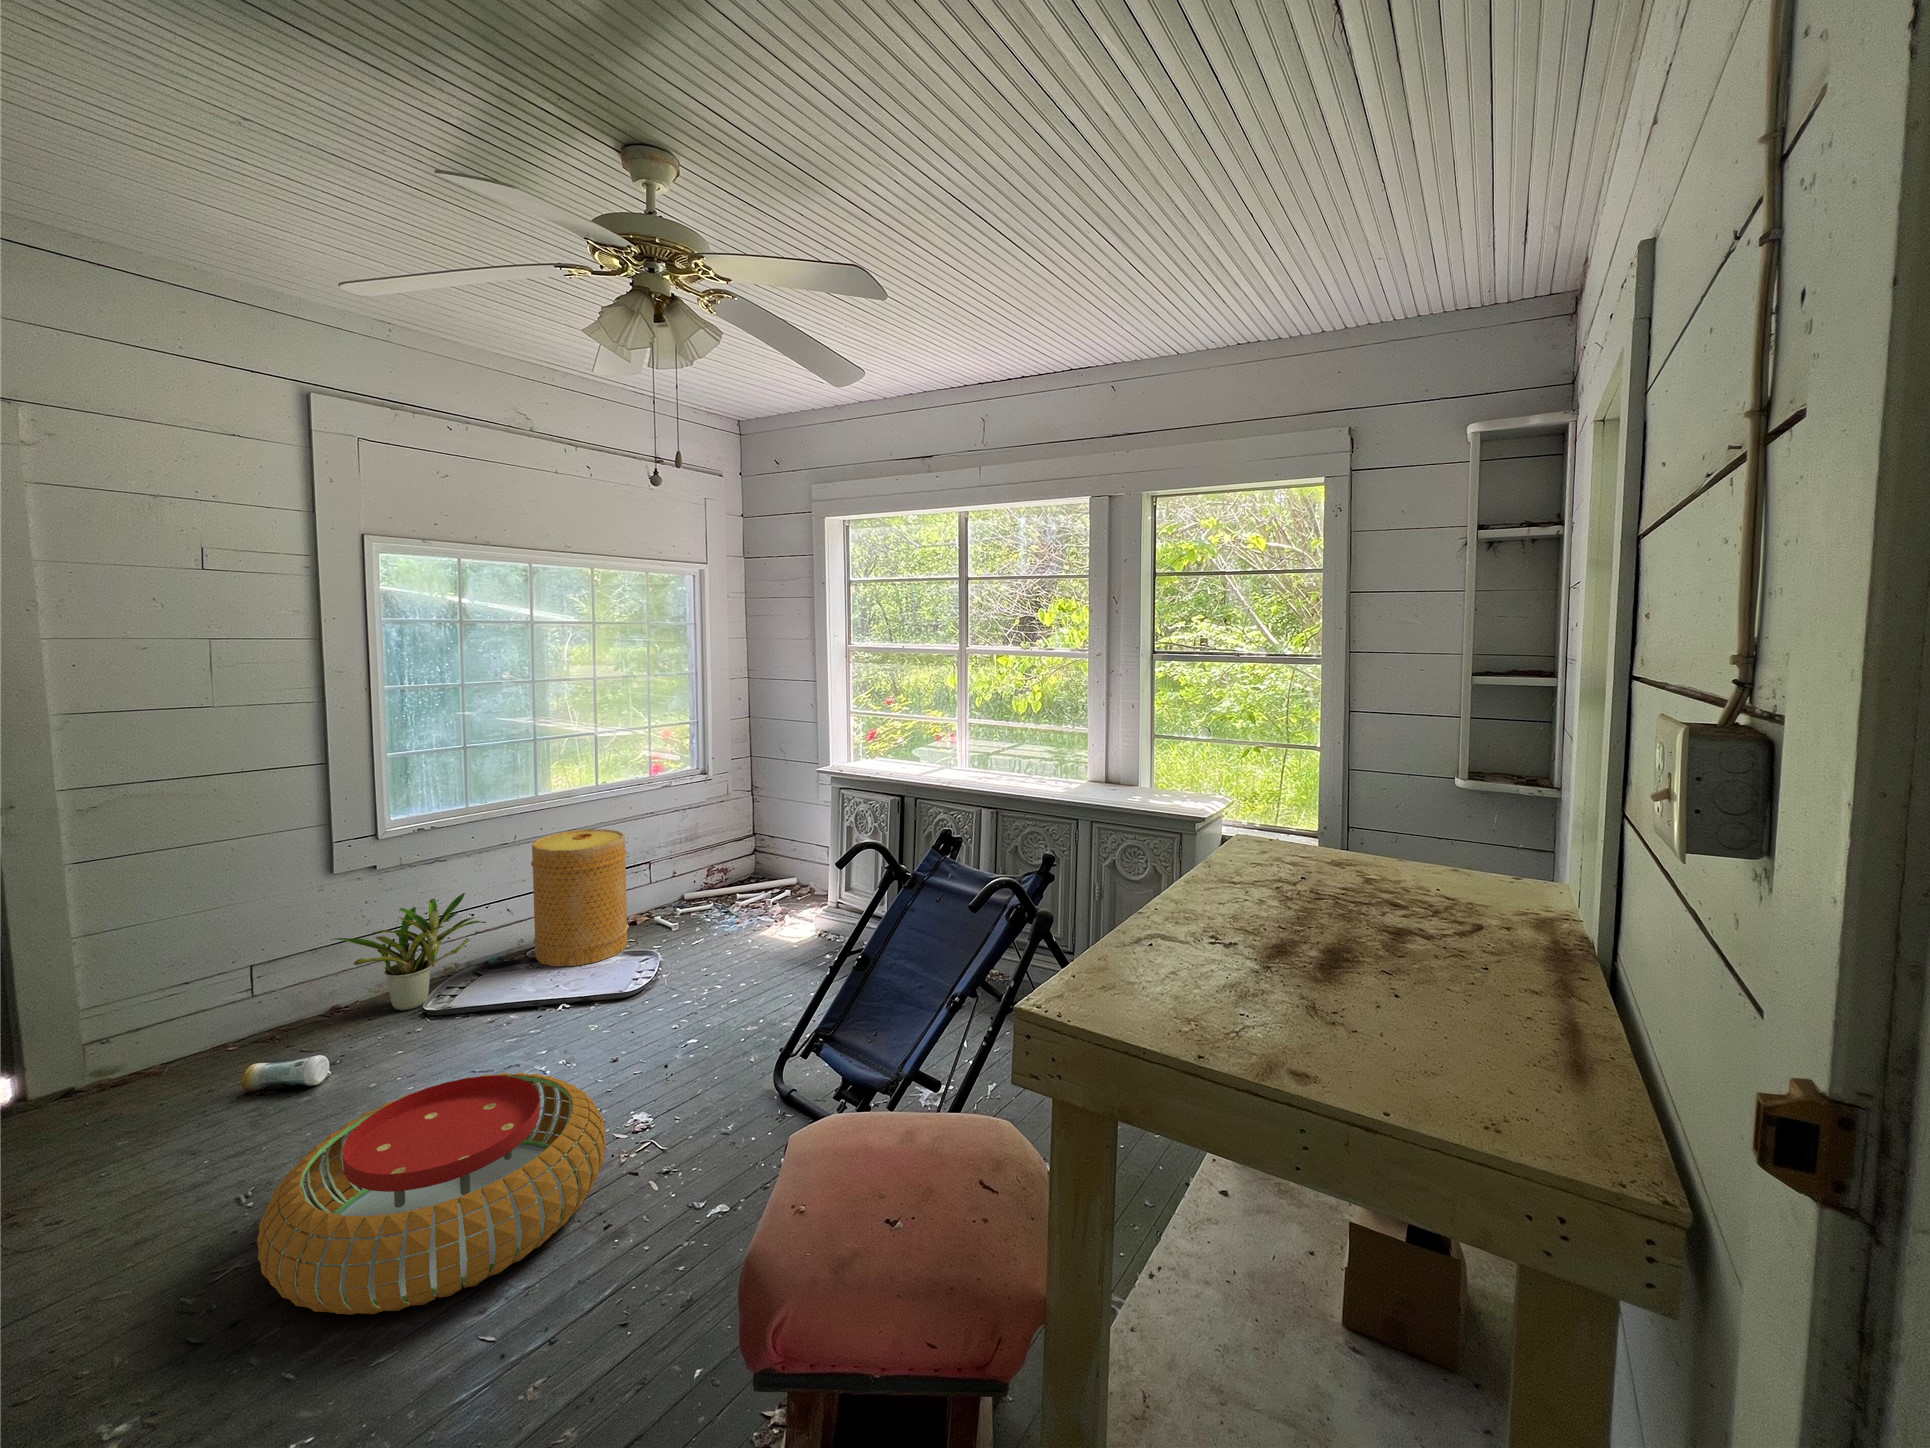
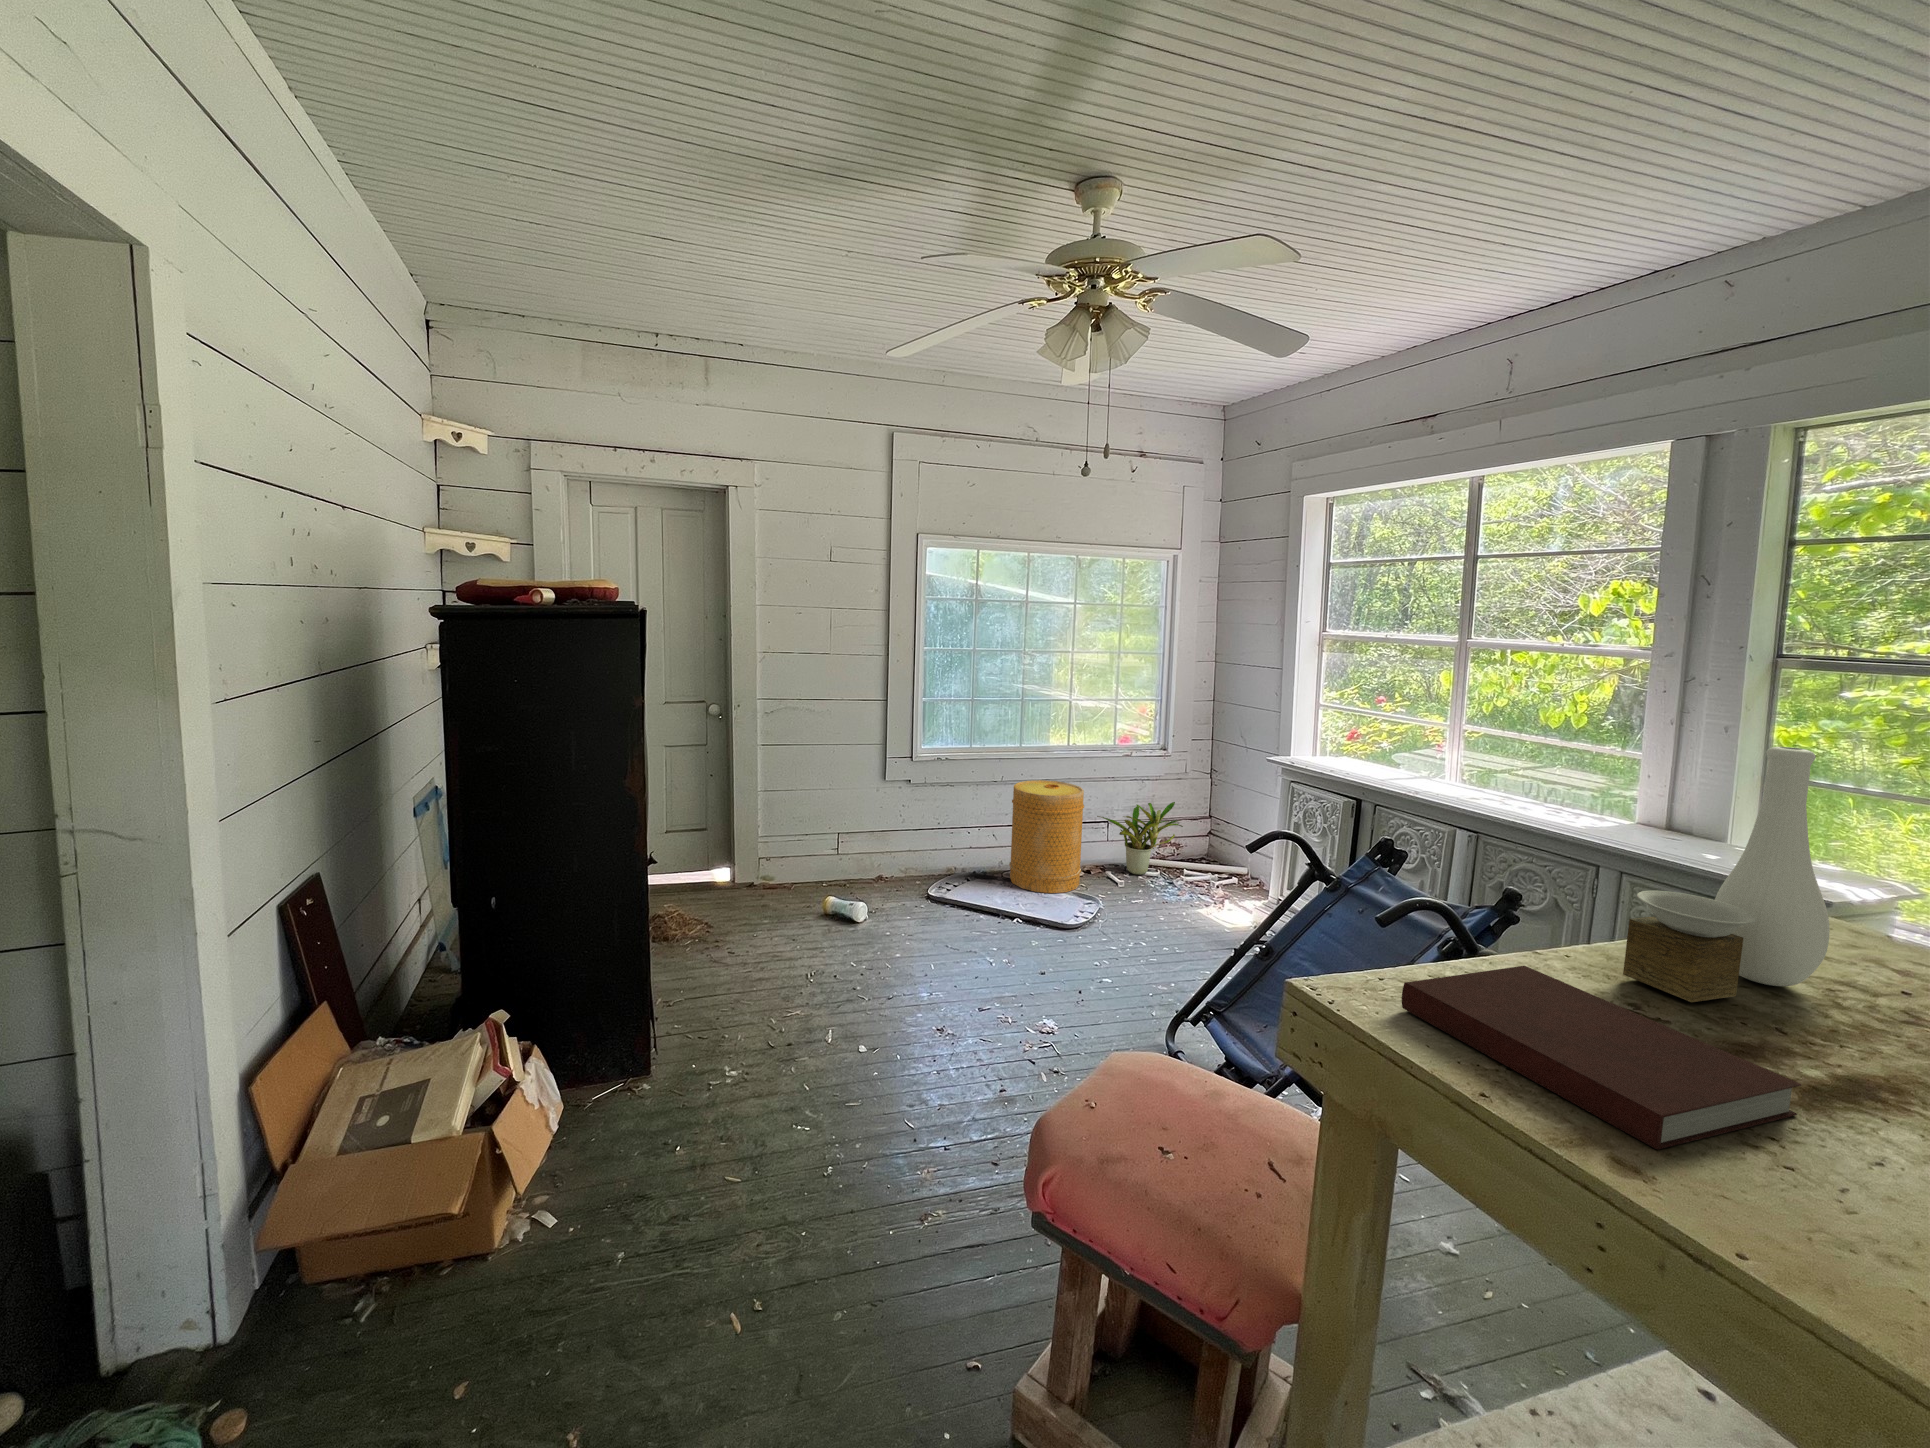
vase: none [1196,738,1280,926] -> present [1623,747,1830,1002]
potted plant: present [331,893,486,1010] -> present [1097,802,1183,875]
notebook: none [1107,932,1324,1046] -> present [1402,966,1801,1150]
pouf: present [257,1072,606,1315] -> none [804,940,1016,1090]

